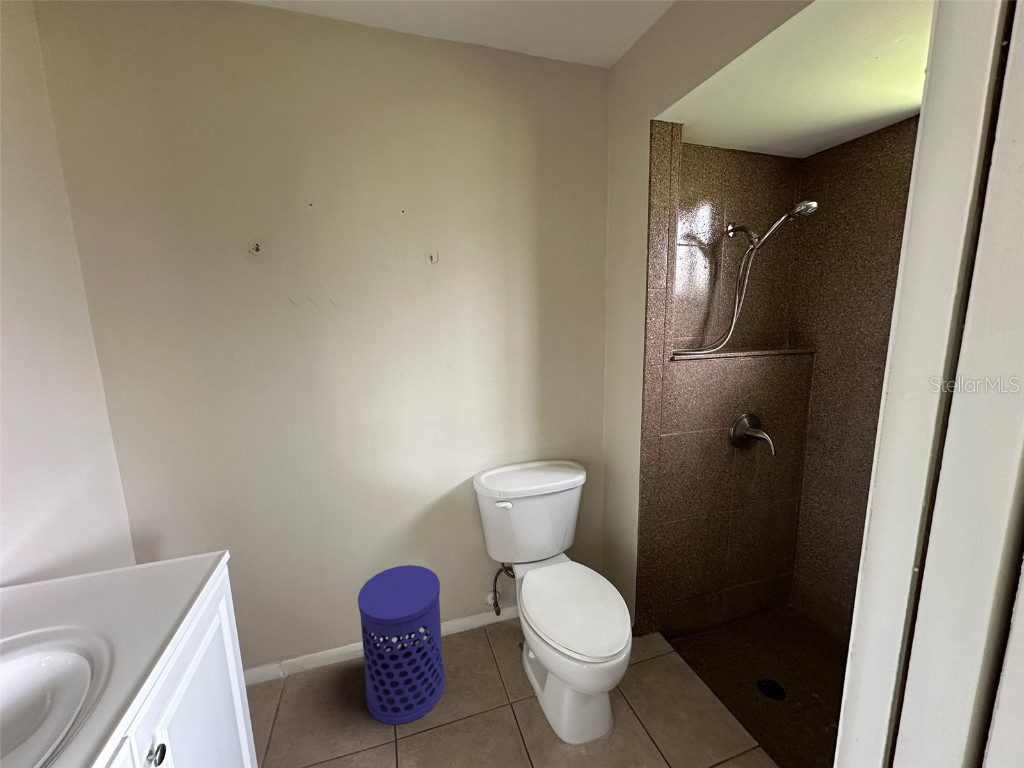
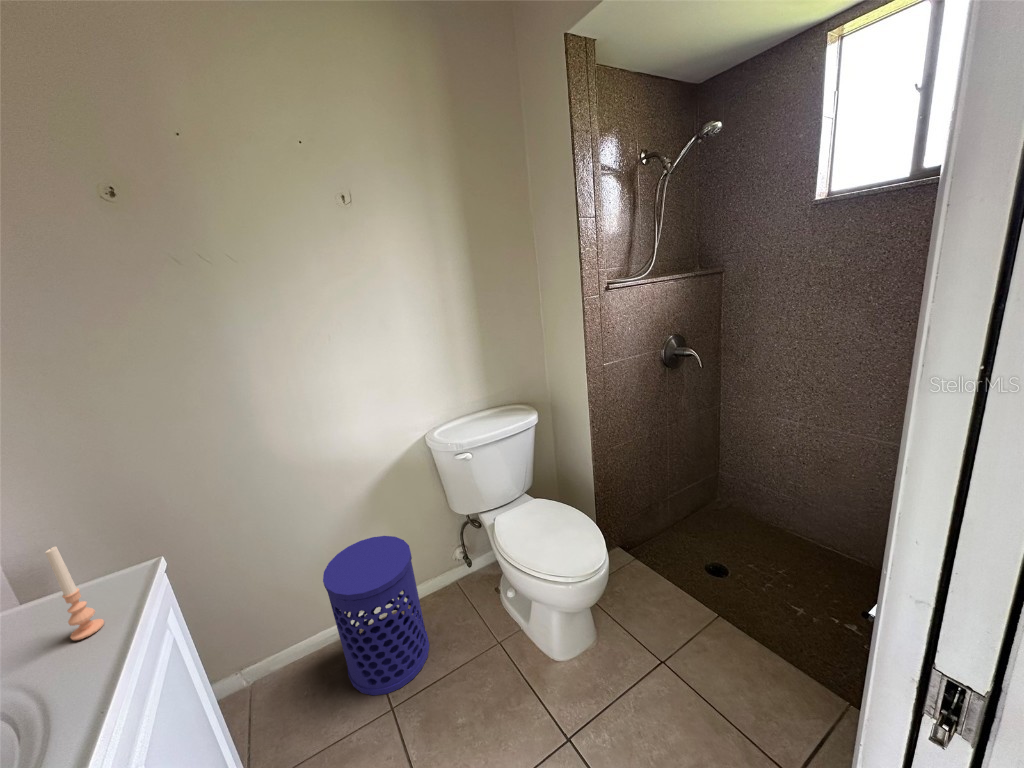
candle: none [143,529,172,609] -> present [46,547,104,640]

